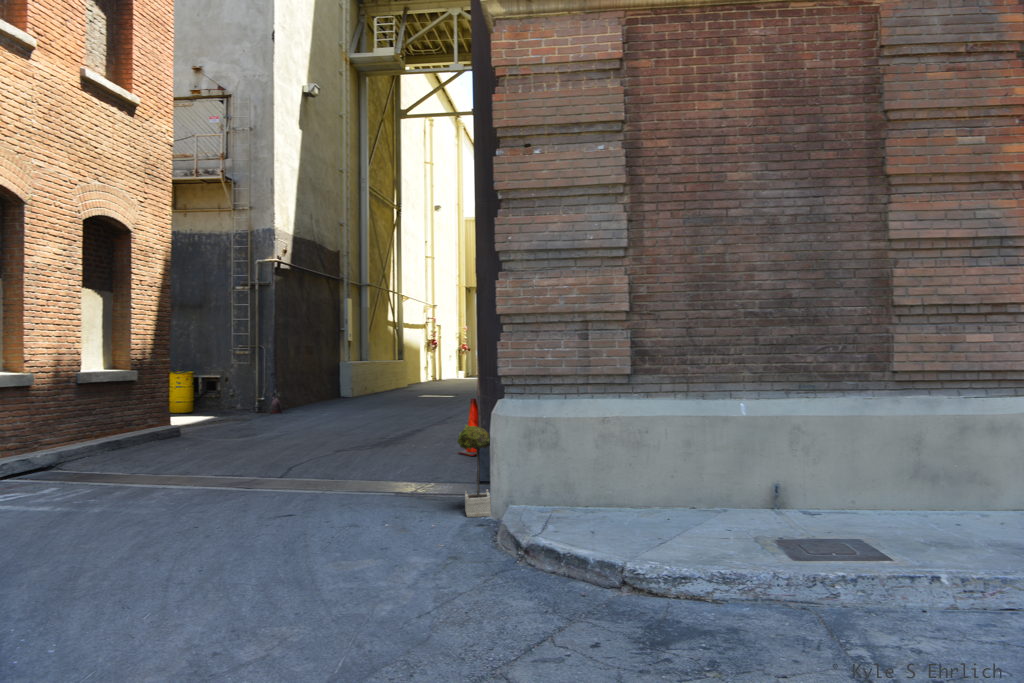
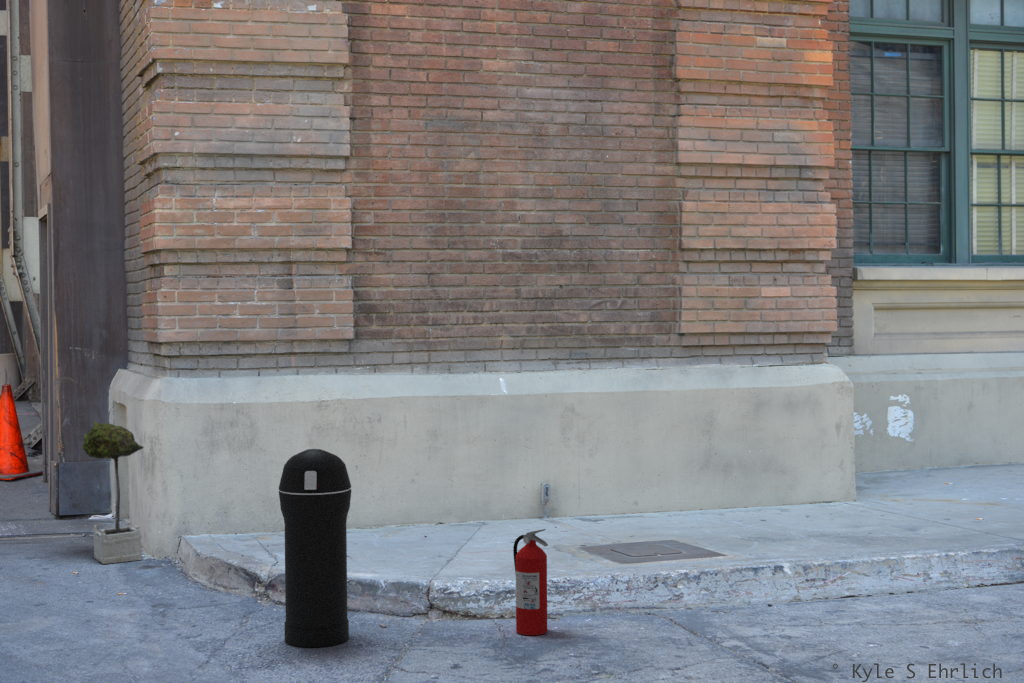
trash can: none [529,462,579,601] -> present [279,449,351,647]
fire extinguisher: none [696,533,720,612] -> present [513,529,548,635]

